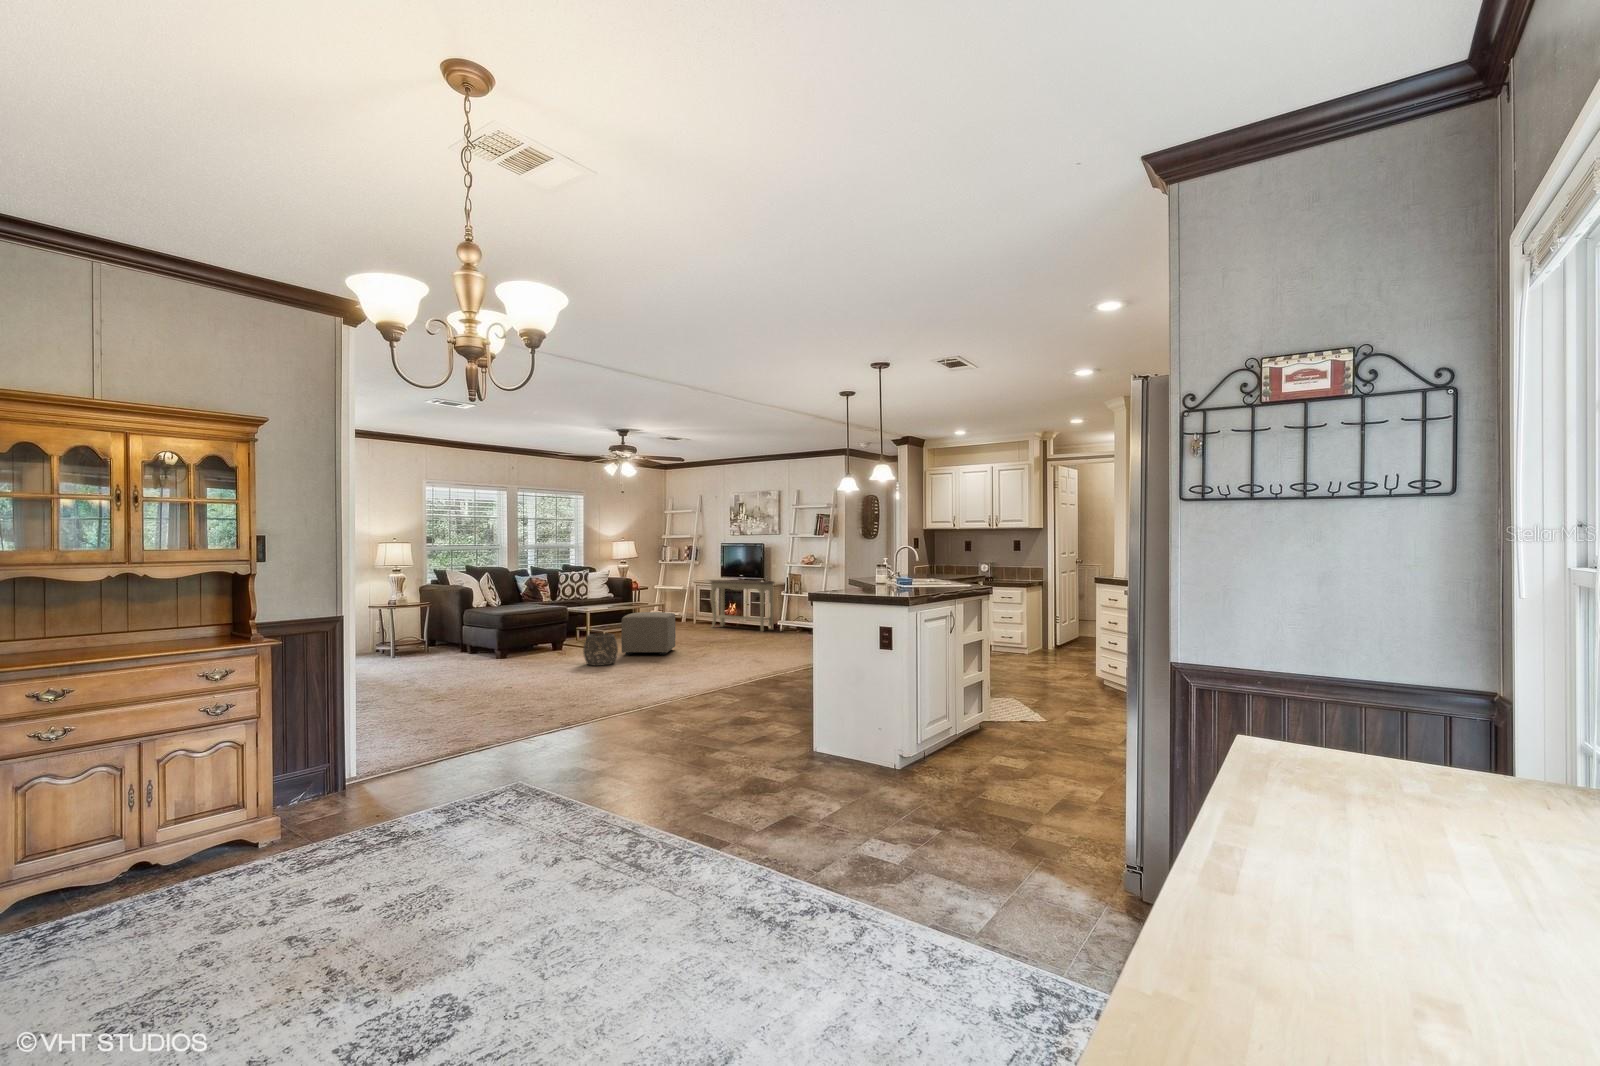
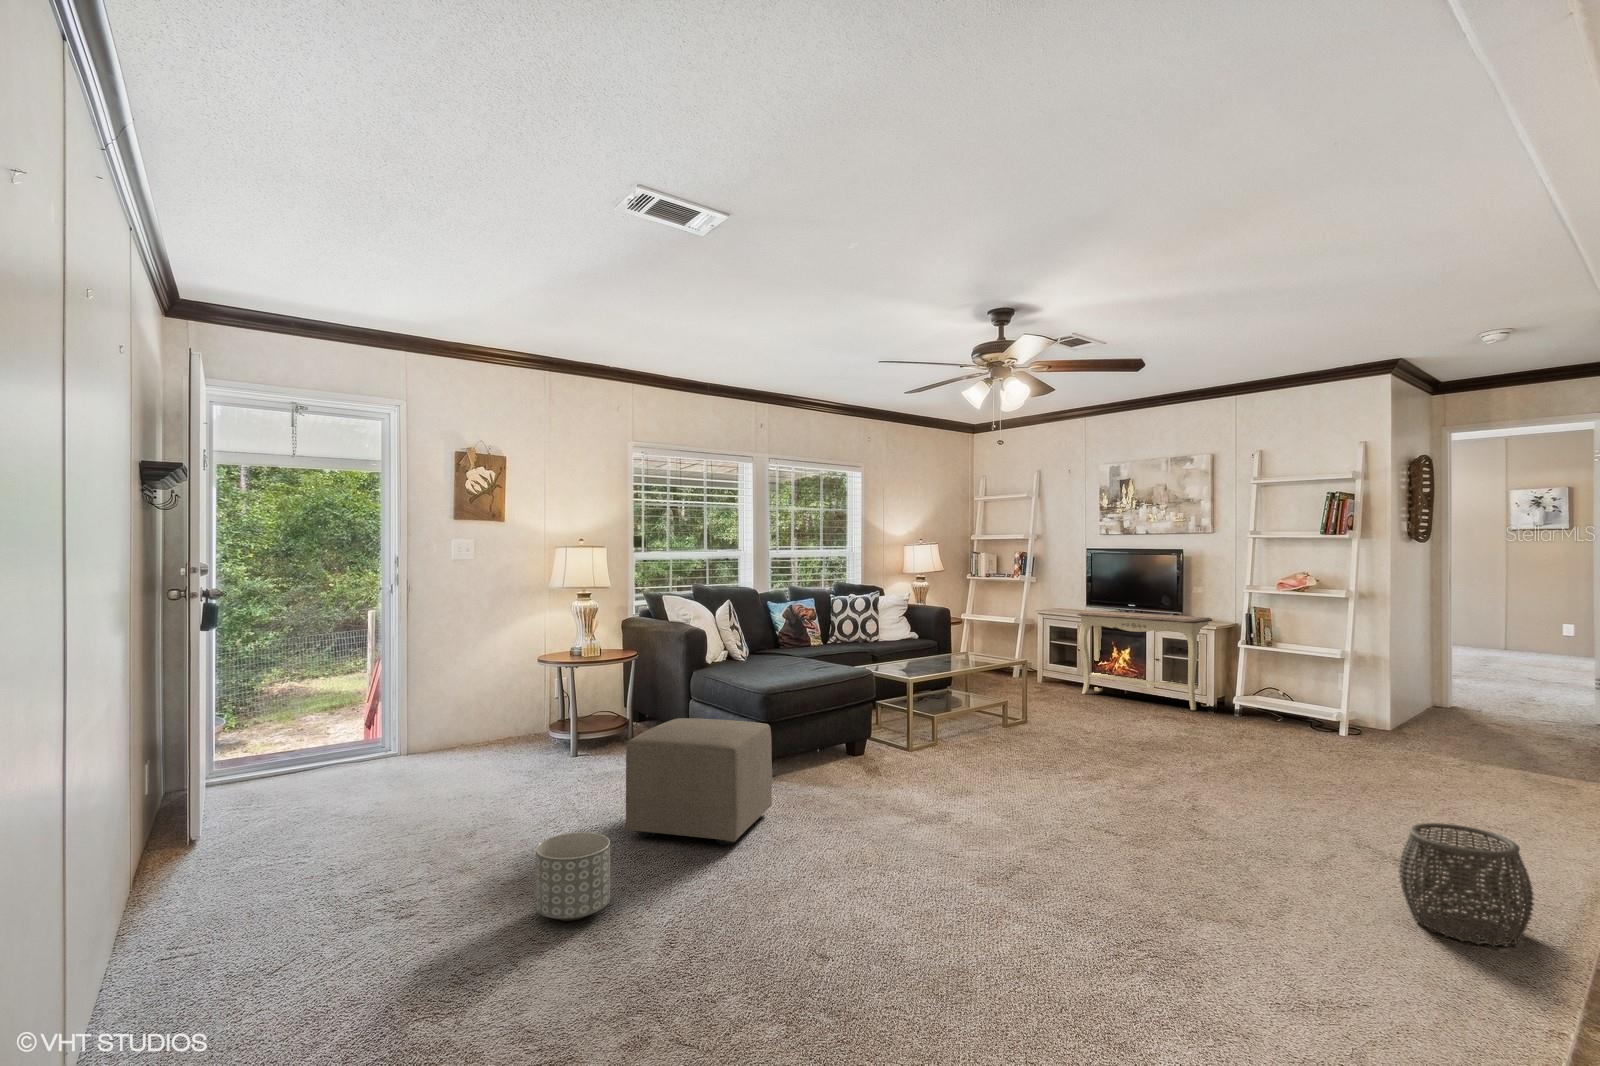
ottoman: present [621,612,676,655] -> present [626,718,772,845]
woven basket: present [583,633,618,666] -> present [1398,823,1534,946]
planter: none [388,666,423,699] -> present [536,832,610,921]

